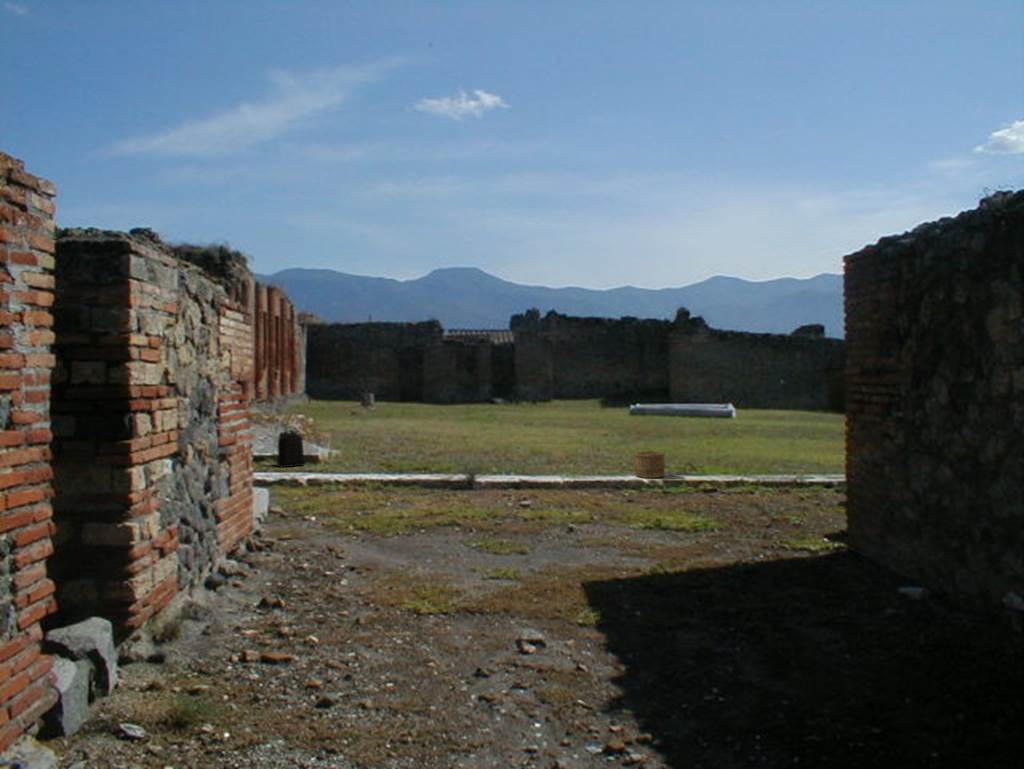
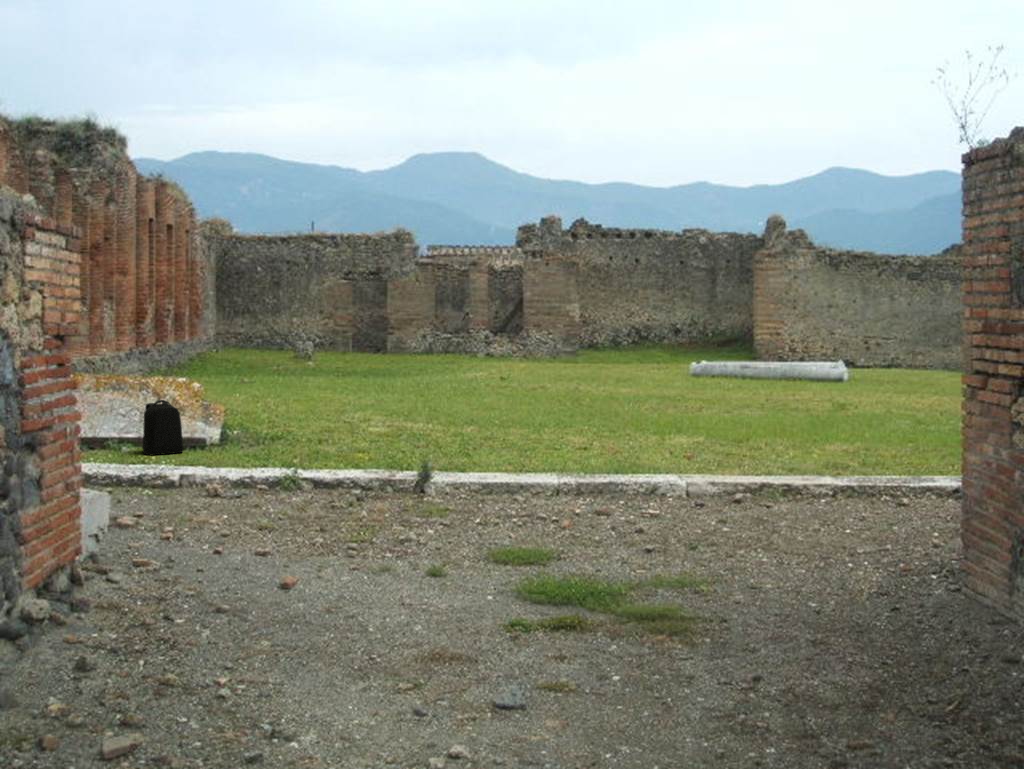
wooden bucket: present [634,451,665,478] -> none [667,440,714,481]

